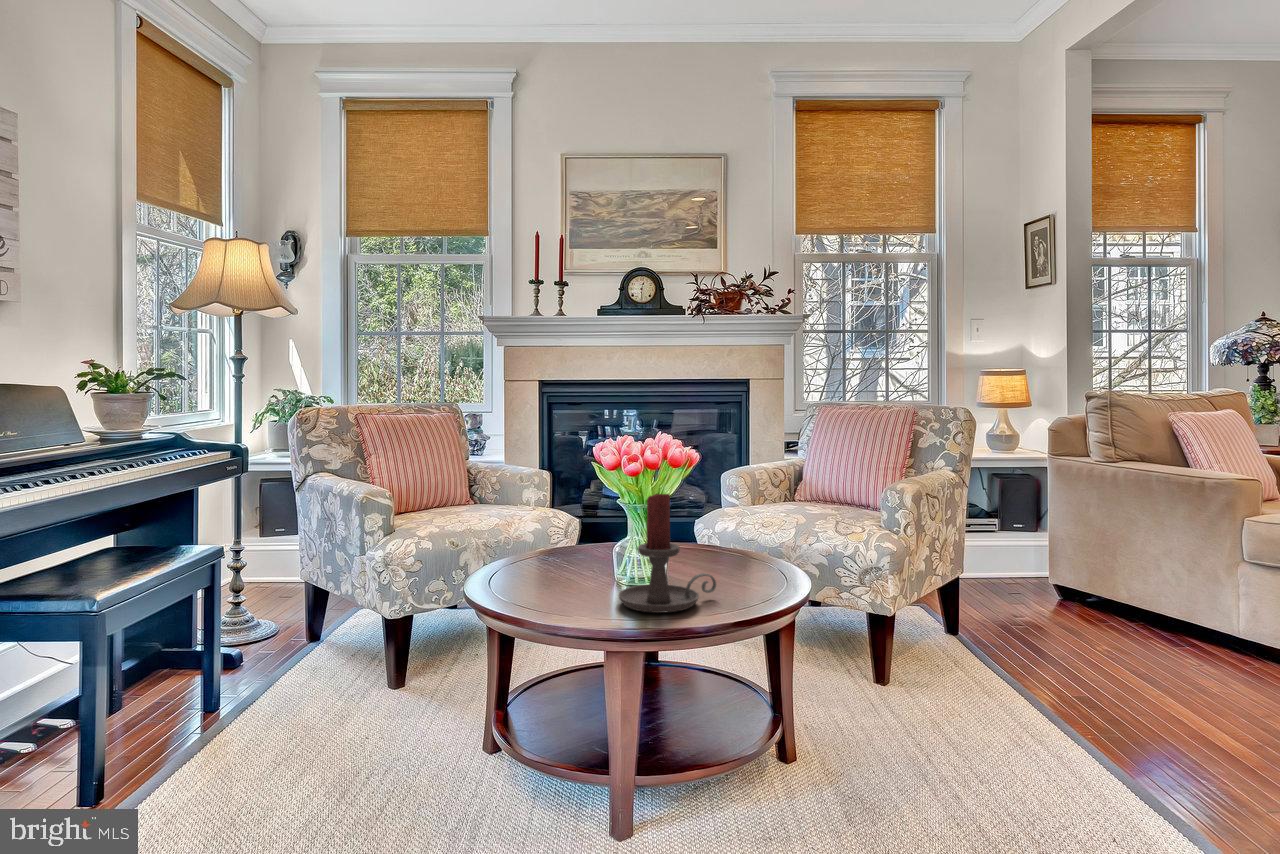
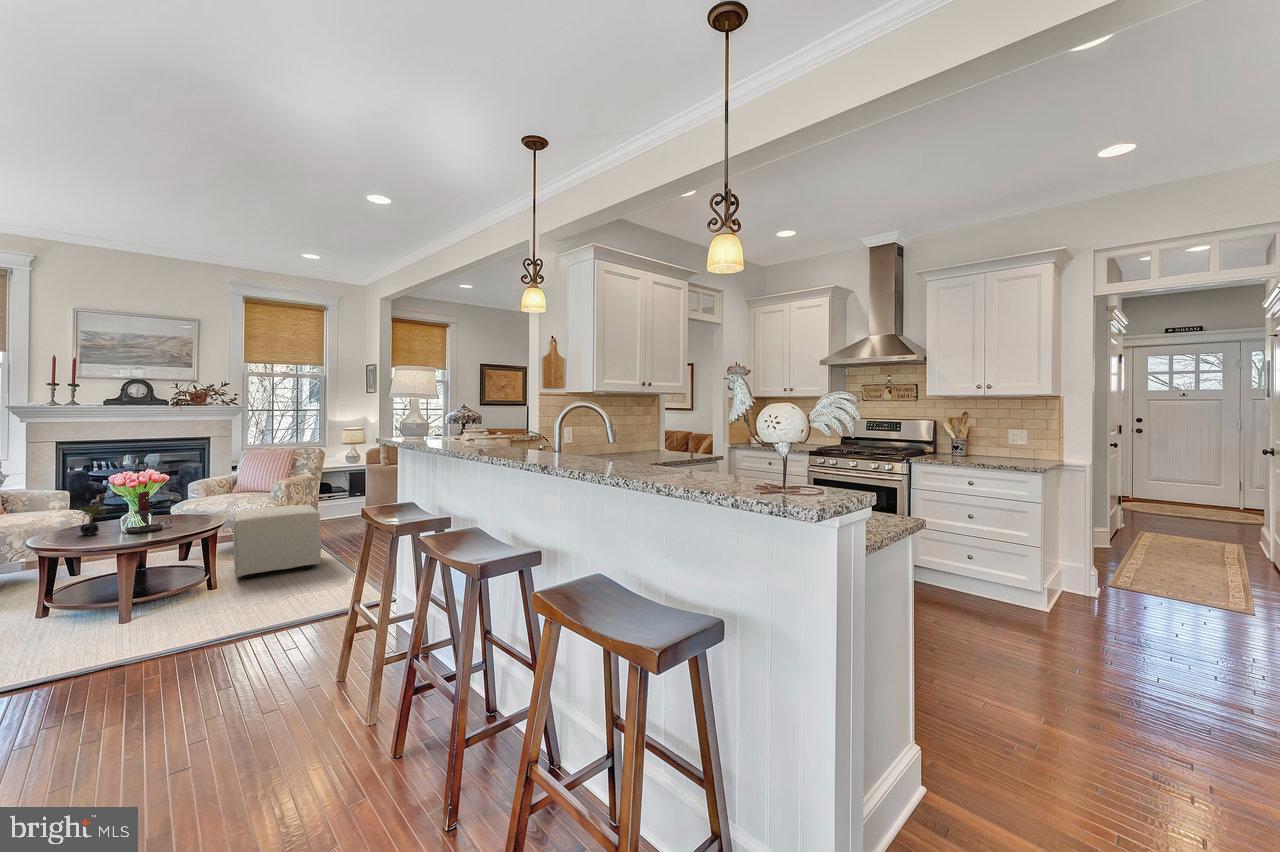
succulent plant: none [529,514,585,599] -> present [79,505,106,535]
ottoman: none [826,558,1102,791] -> present [233,505,321,578]

